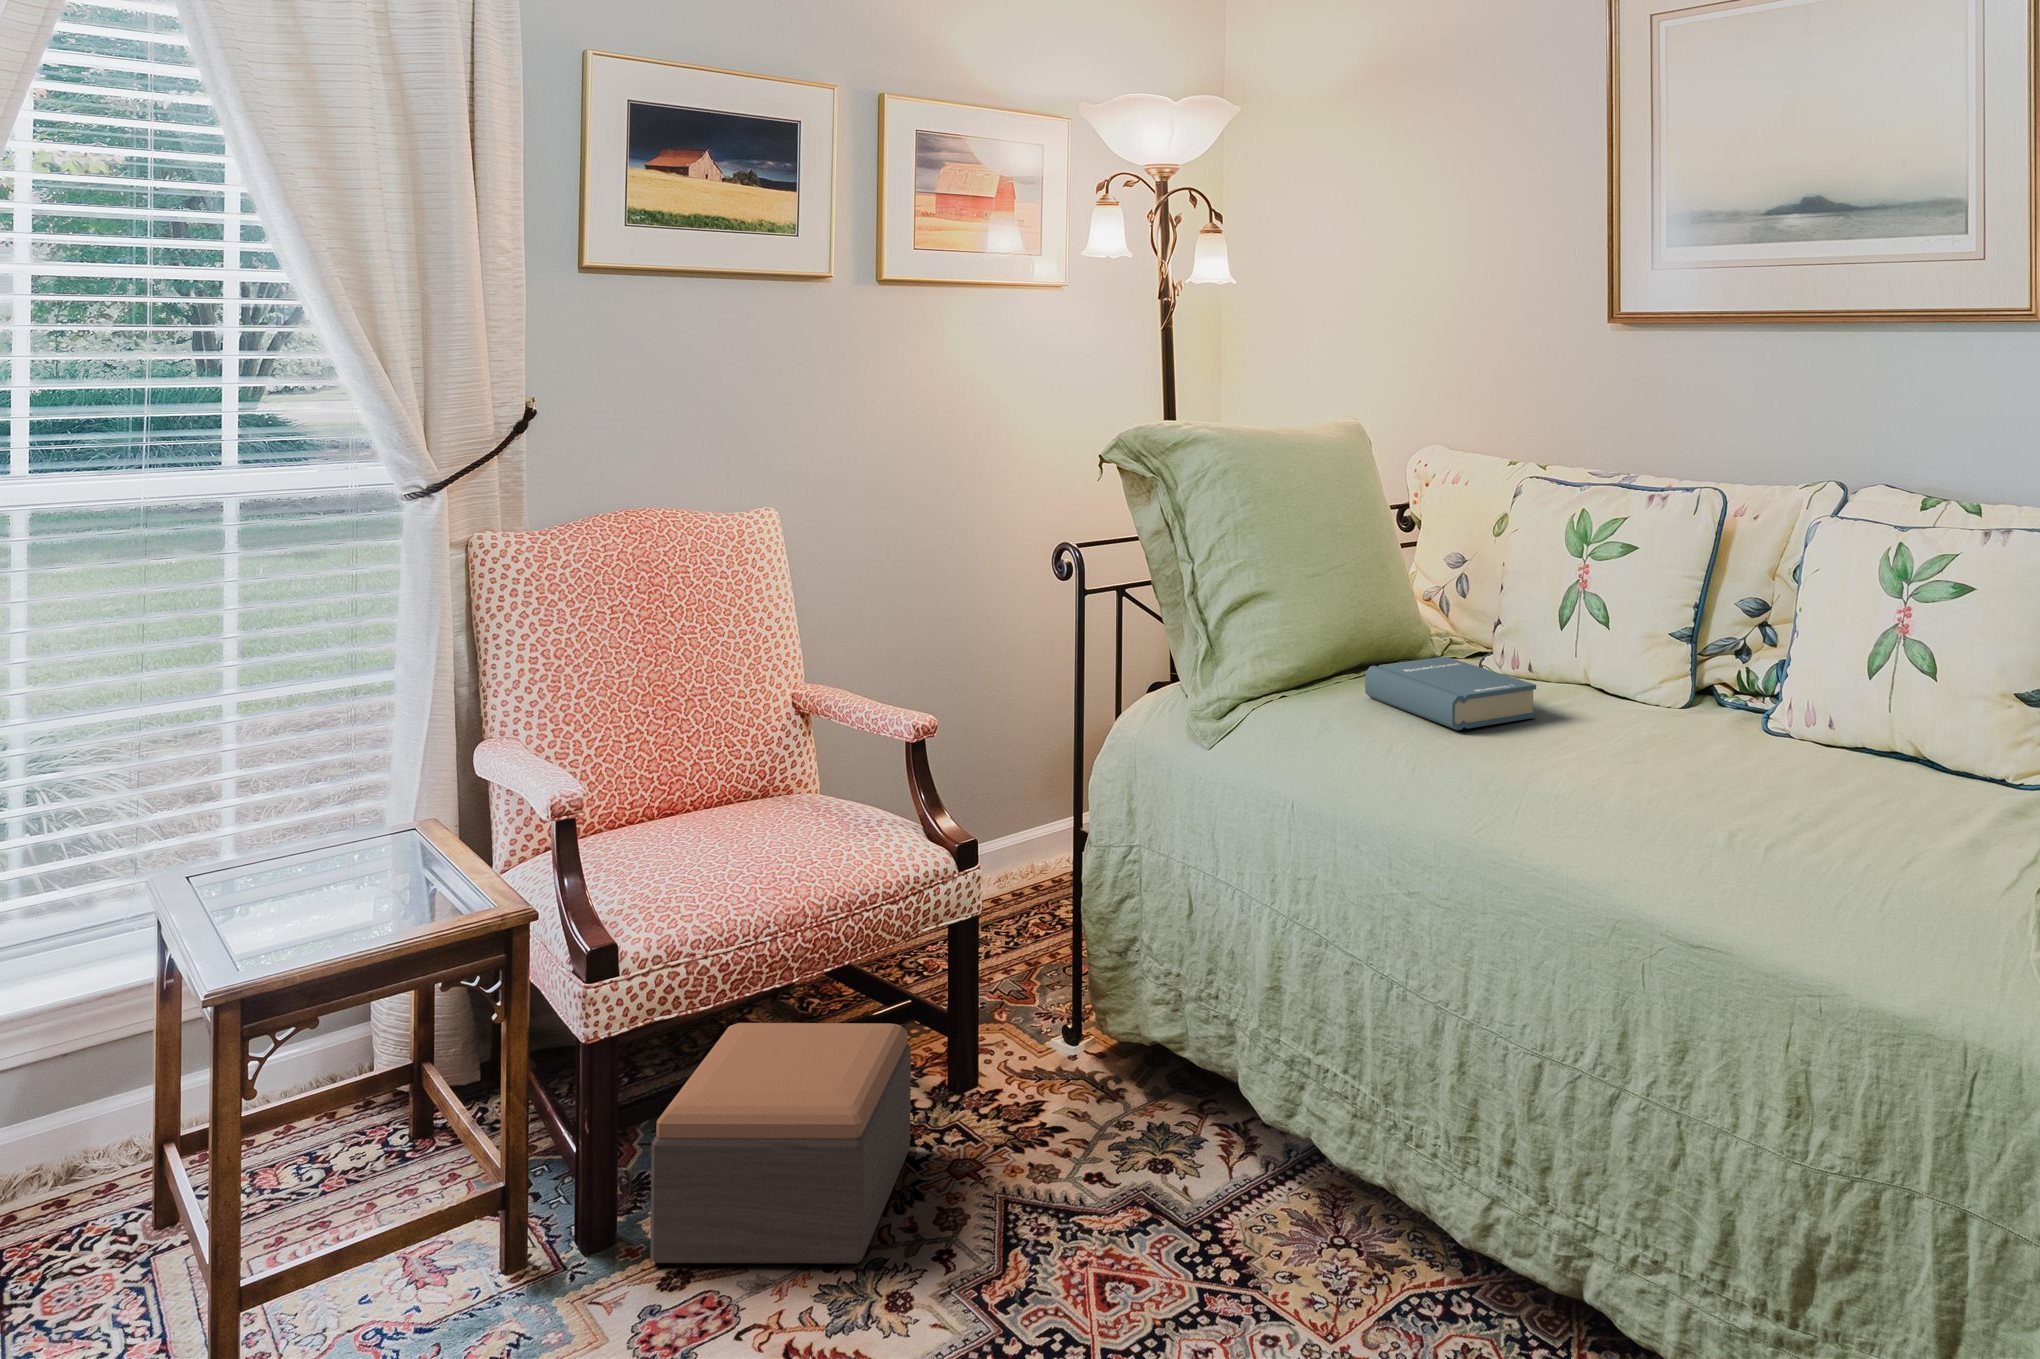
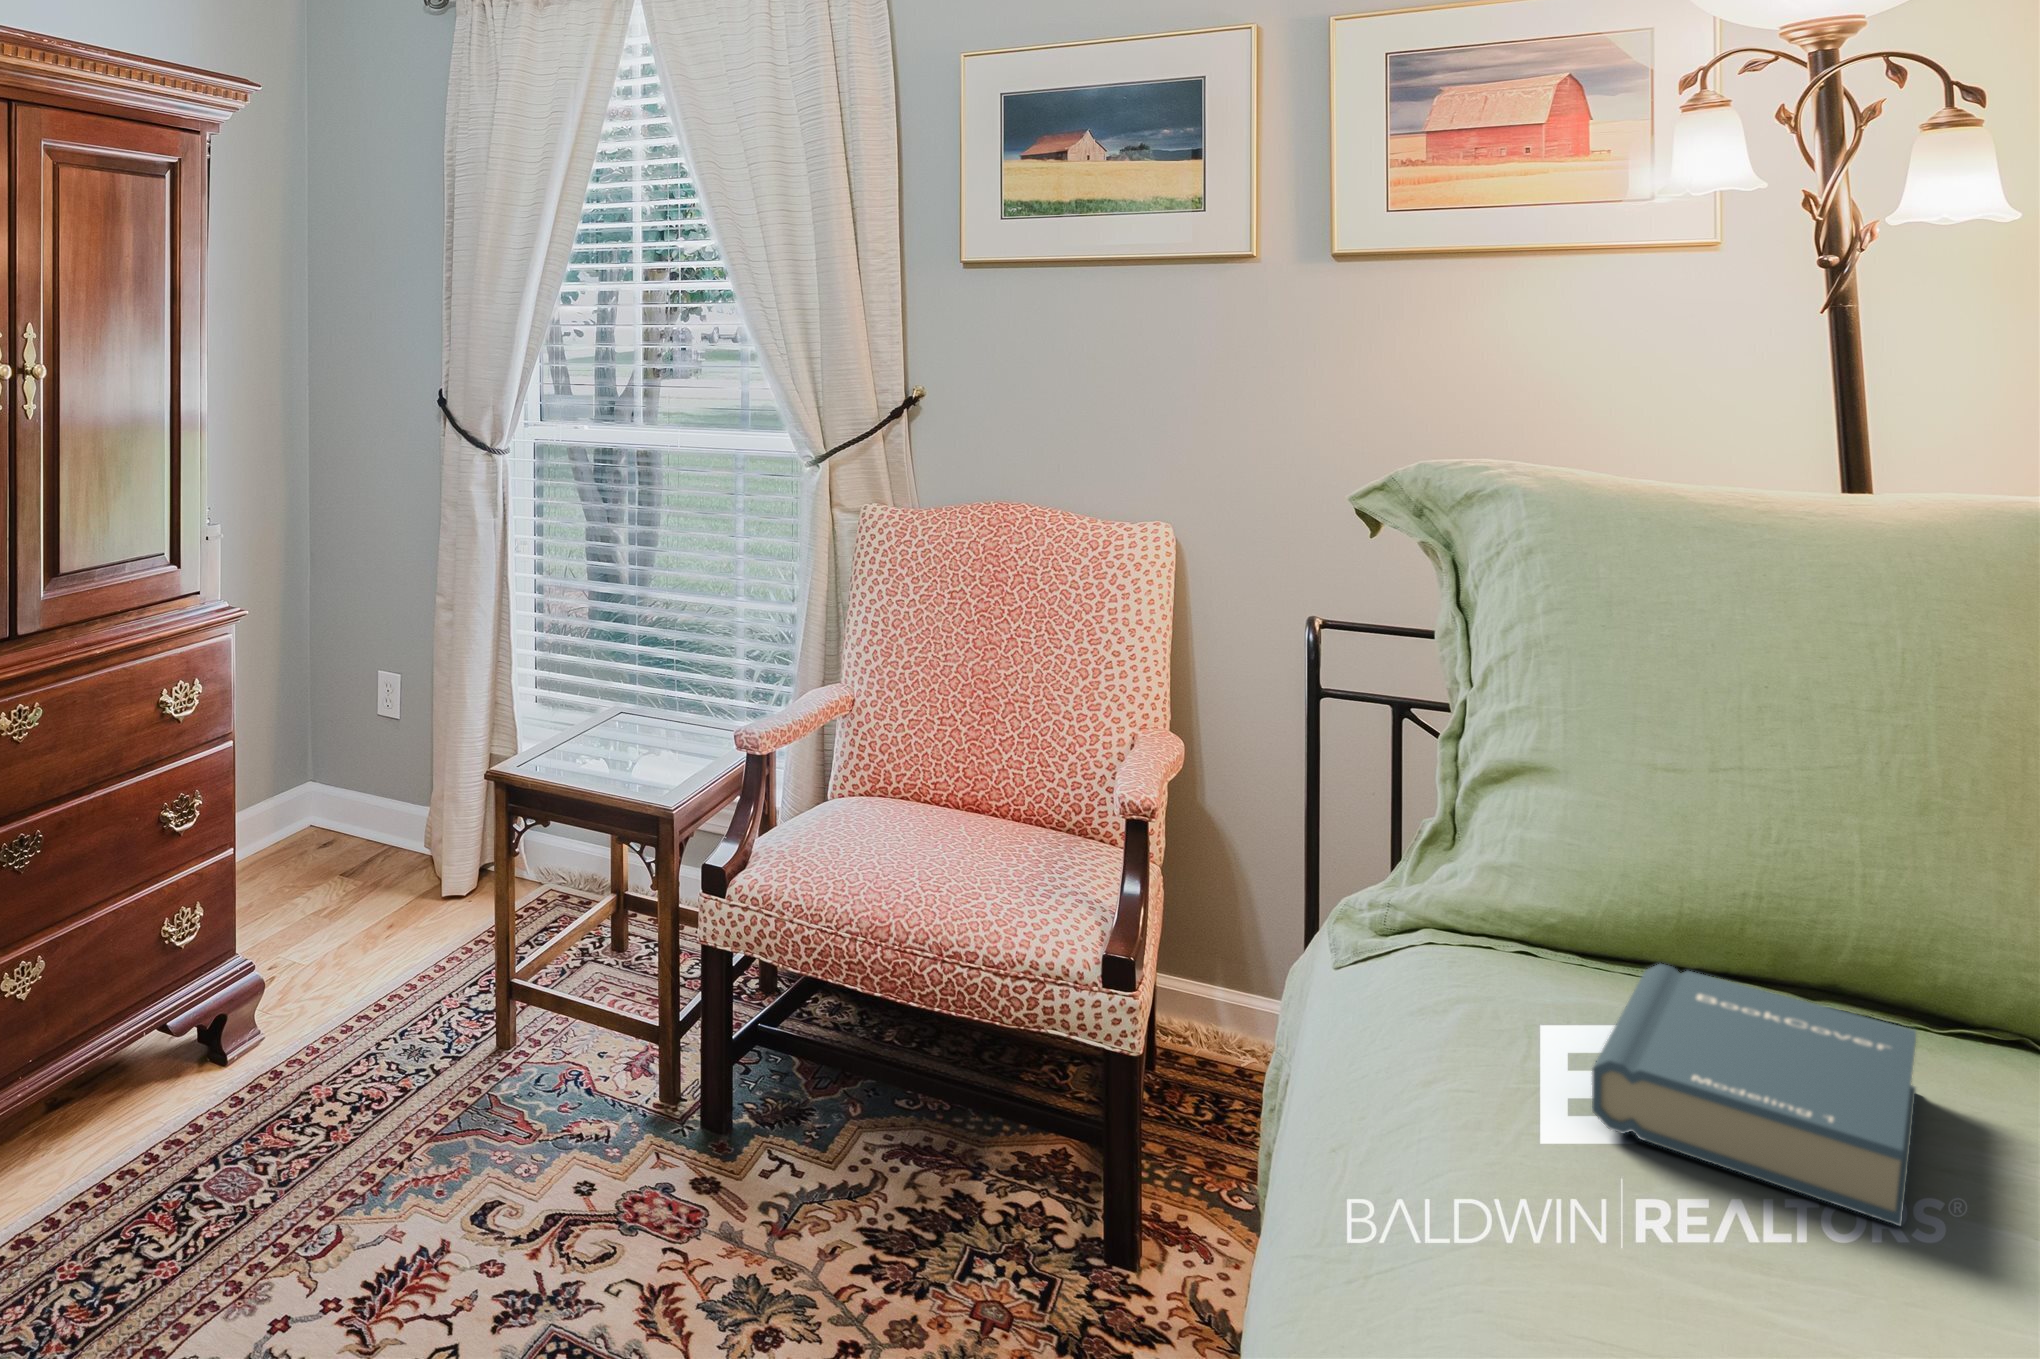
footstool: present [650,1023,911,1263] -> none [711,1016,983,1288]

